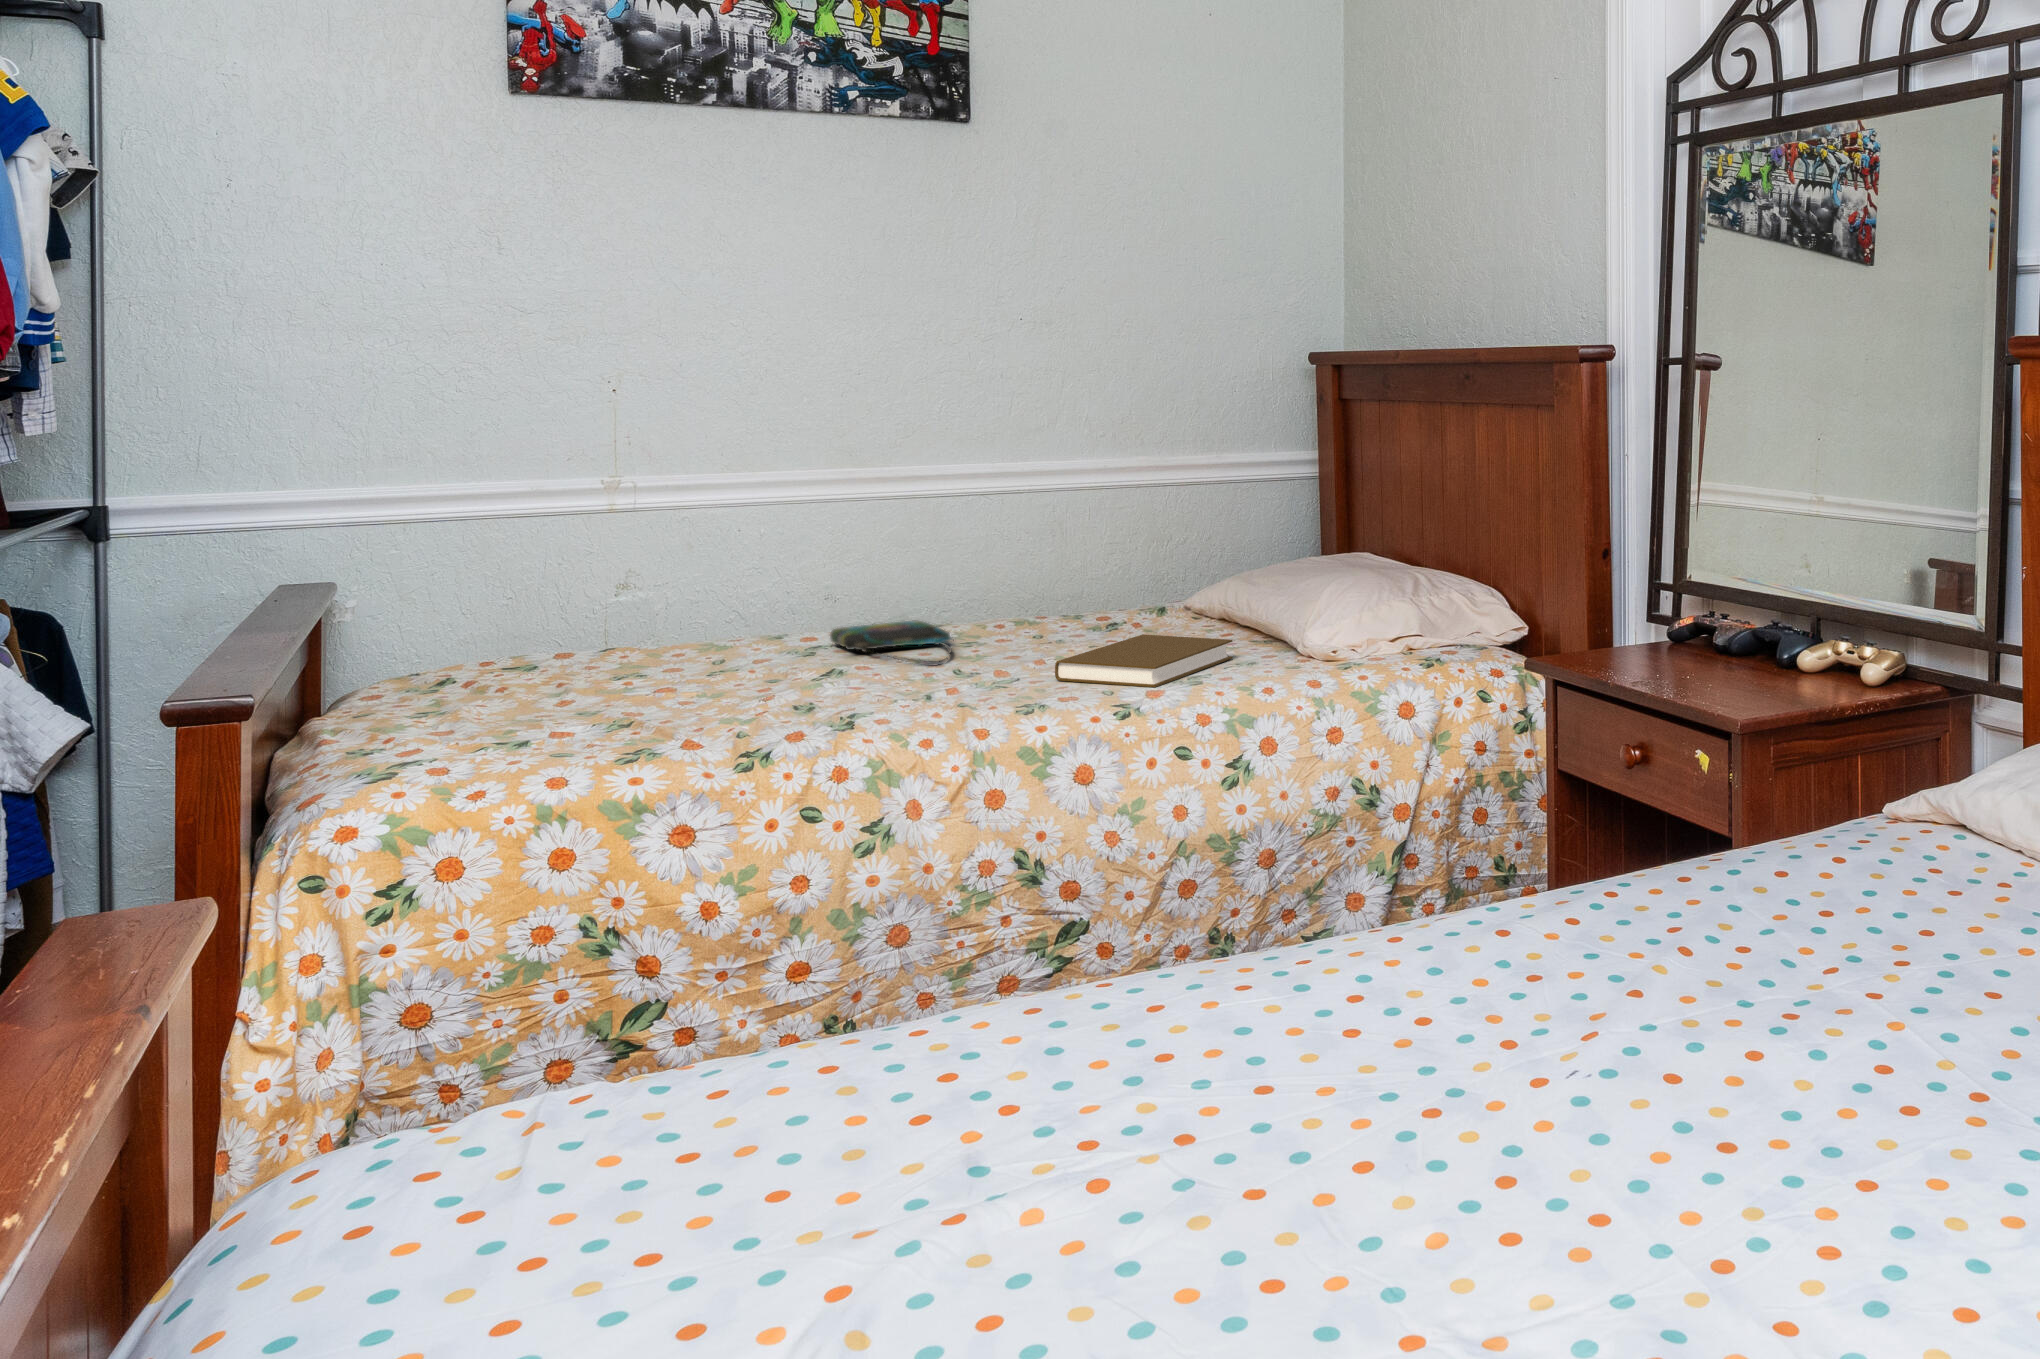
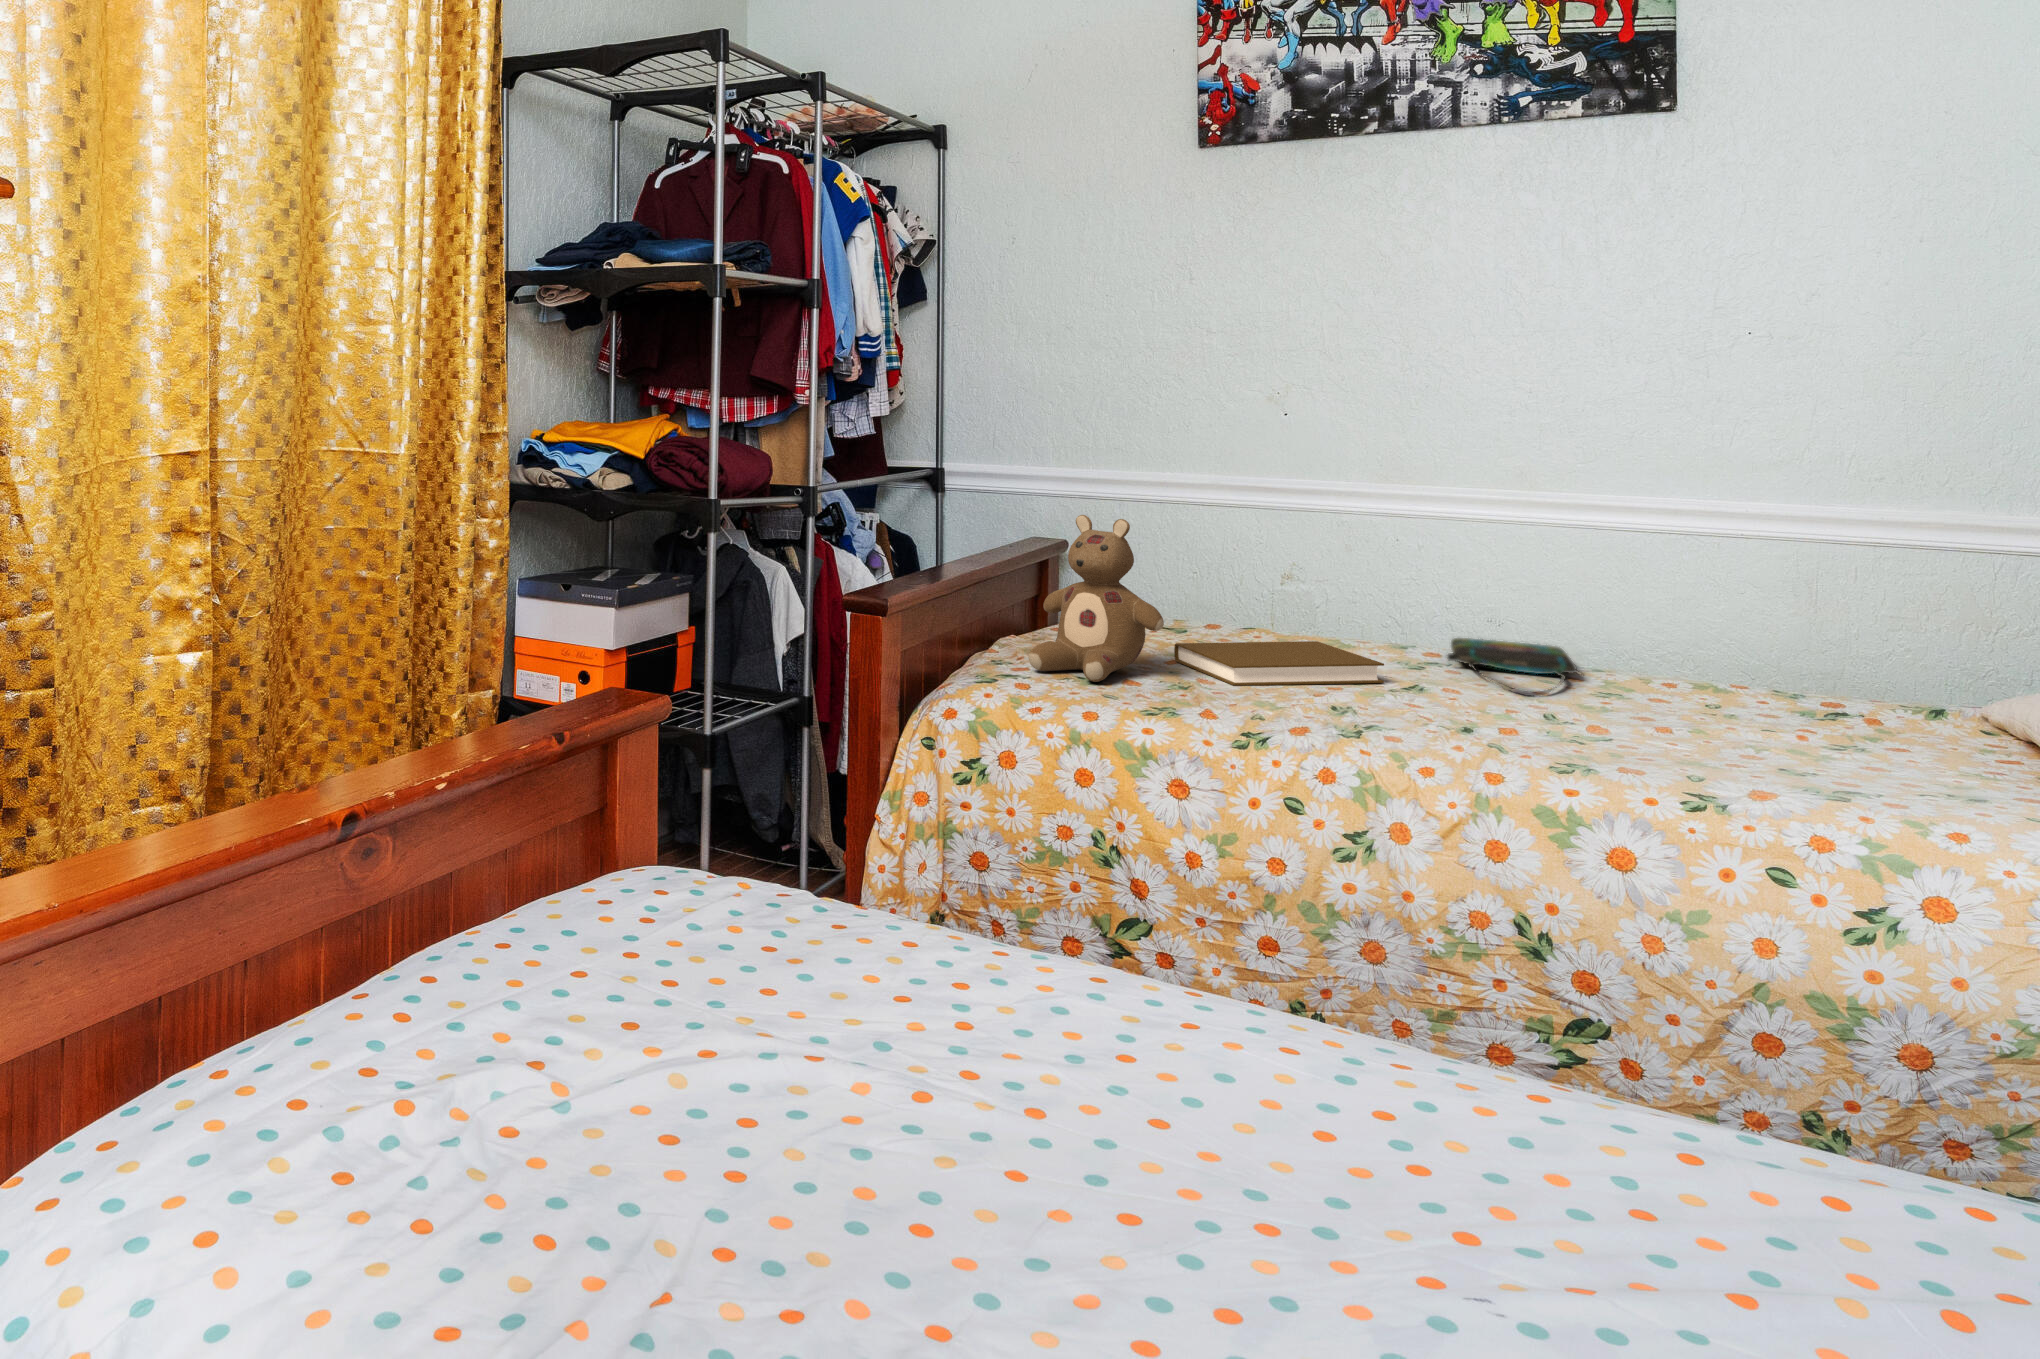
stuffed bear: none [439,542,616,749] -> present [1028,515,1164,682]
book: present [1055,634,1233,687] -> present [1174,641,1384,686]

